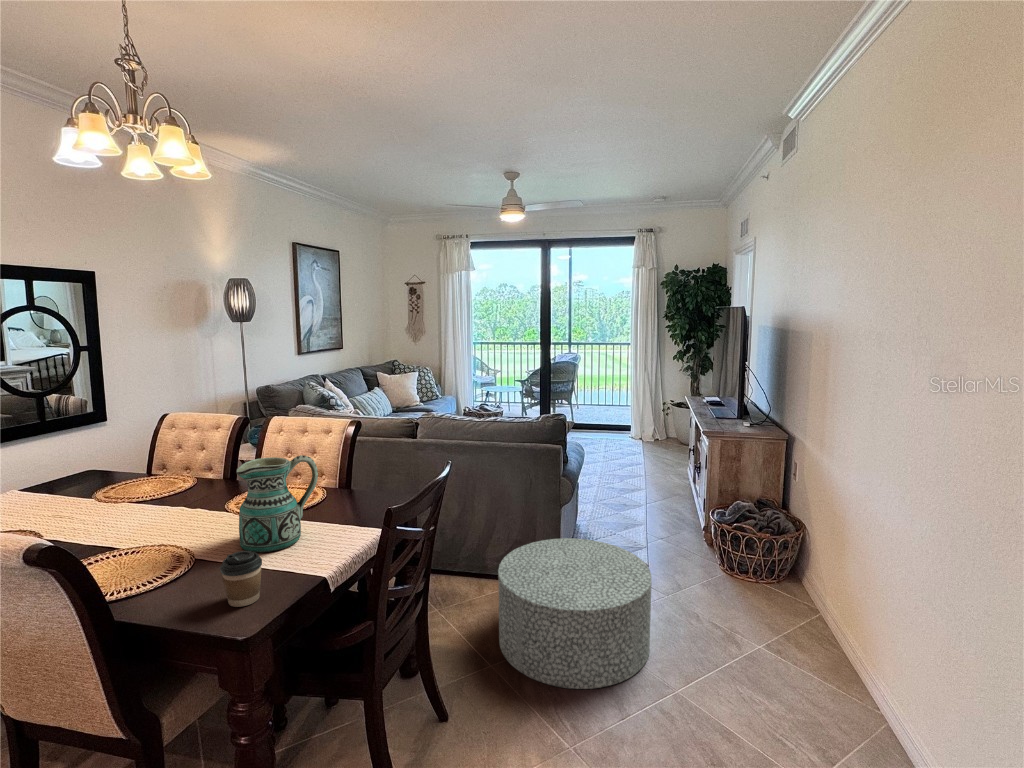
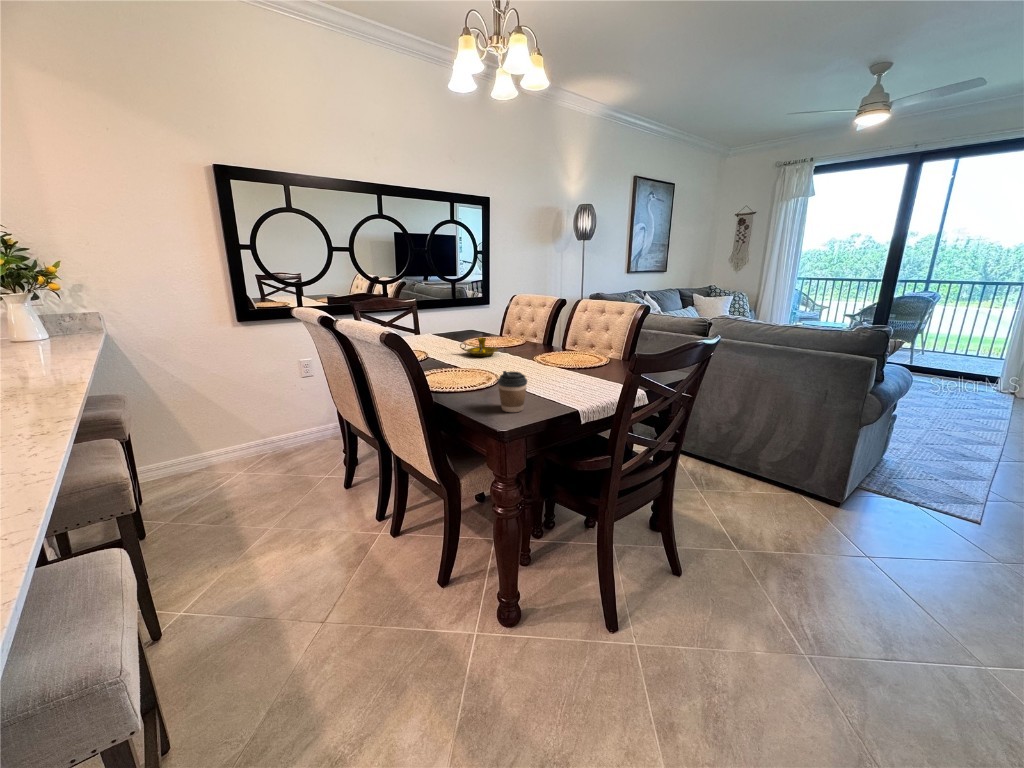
ceramic pitcher: present [236,455,318,552] -> none [529,314,593,387]
candlestick: none [101,494,170,524] -> present [460,338,498,357]
ottoman: present [498,538,652,689] -> none [750,456,982,630]

